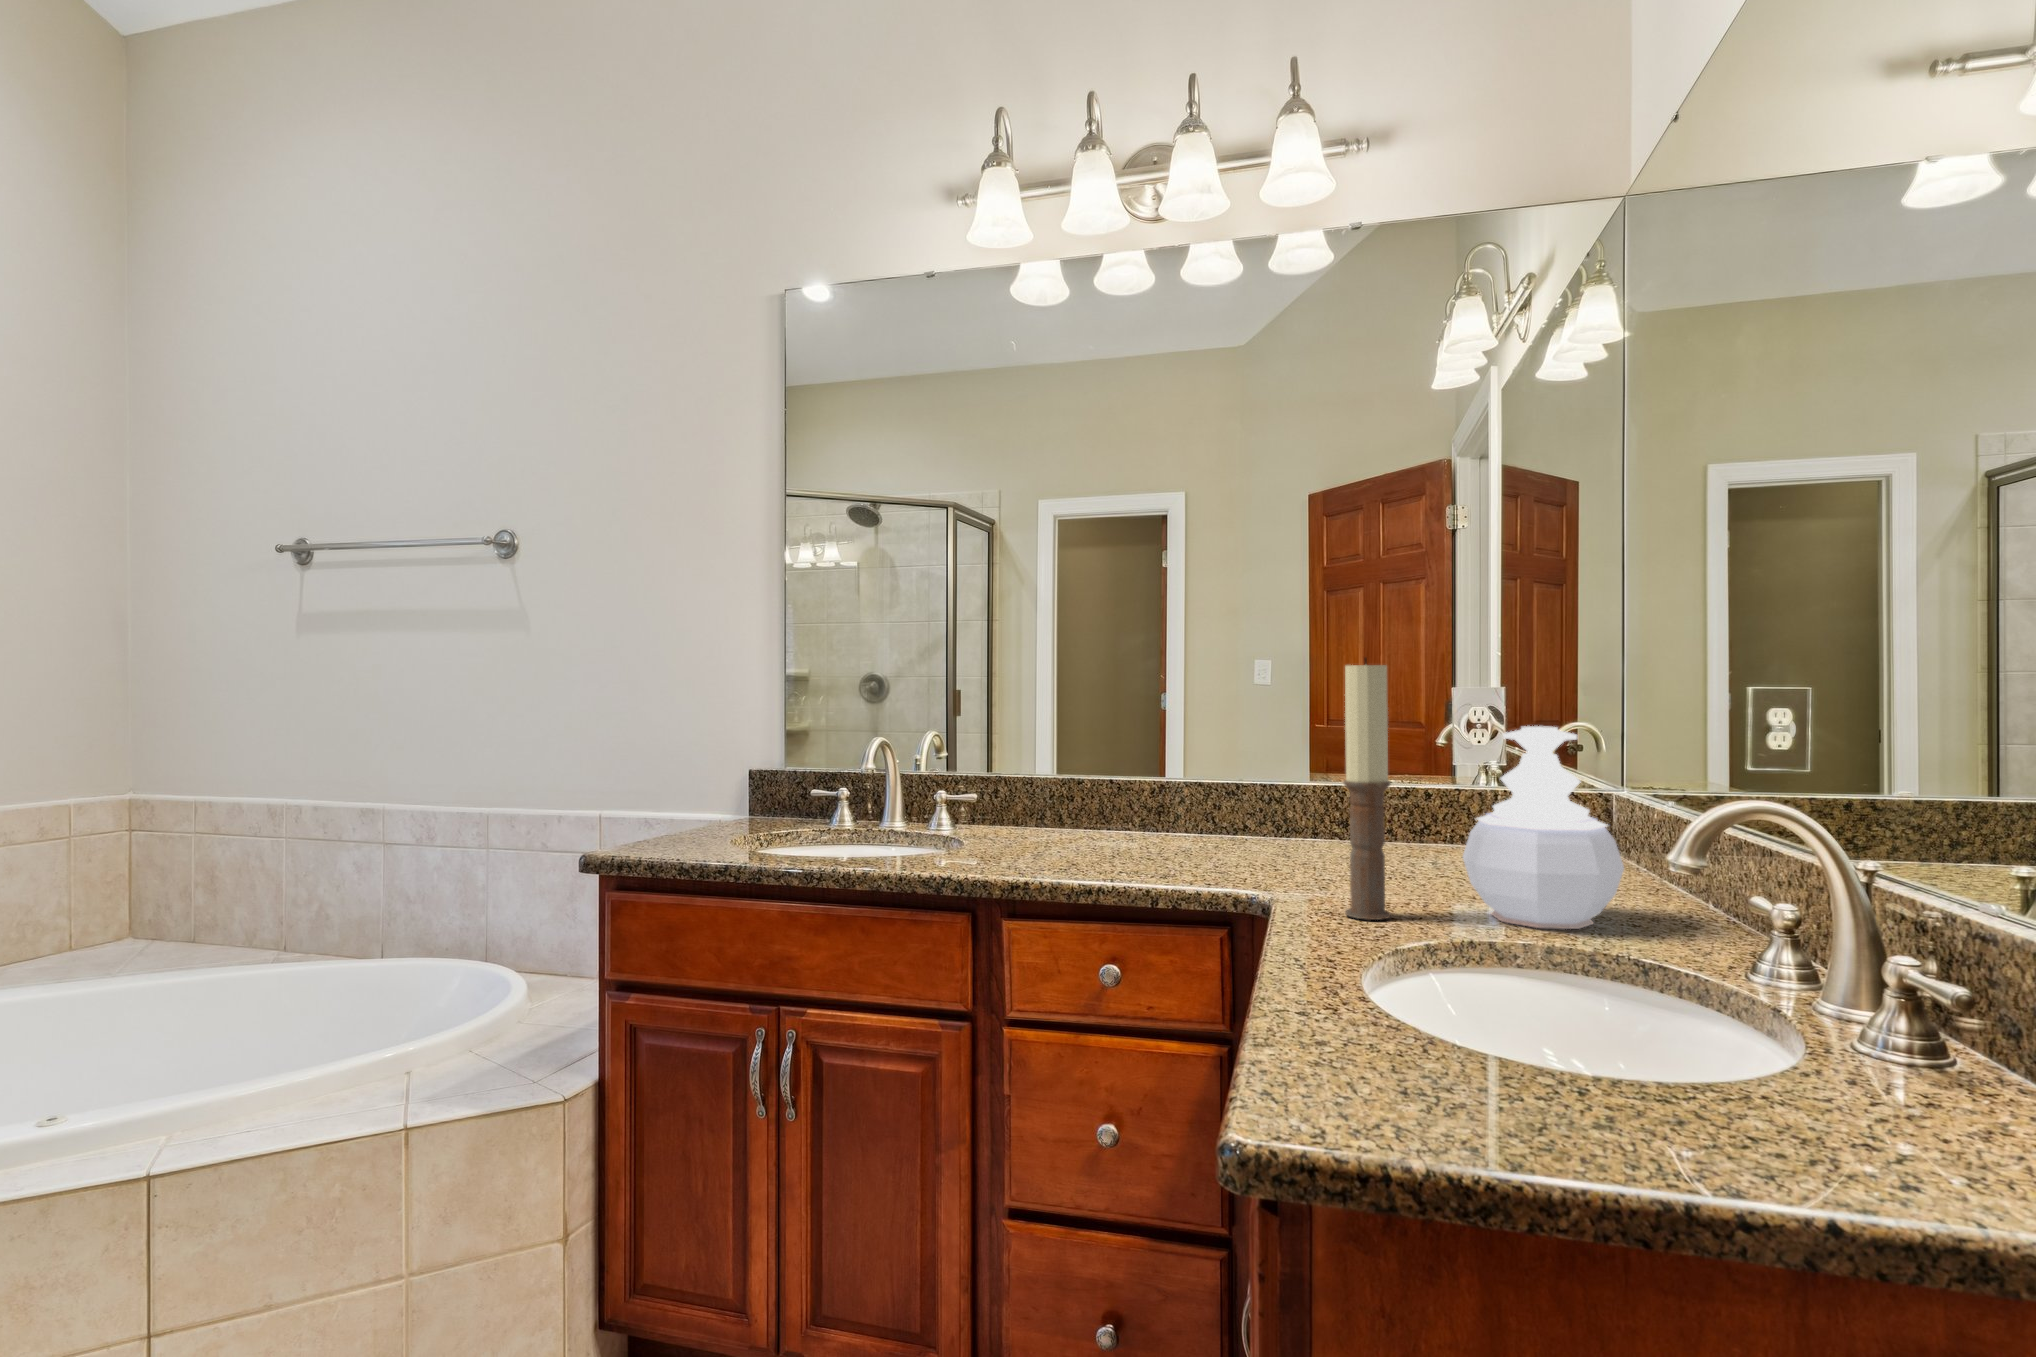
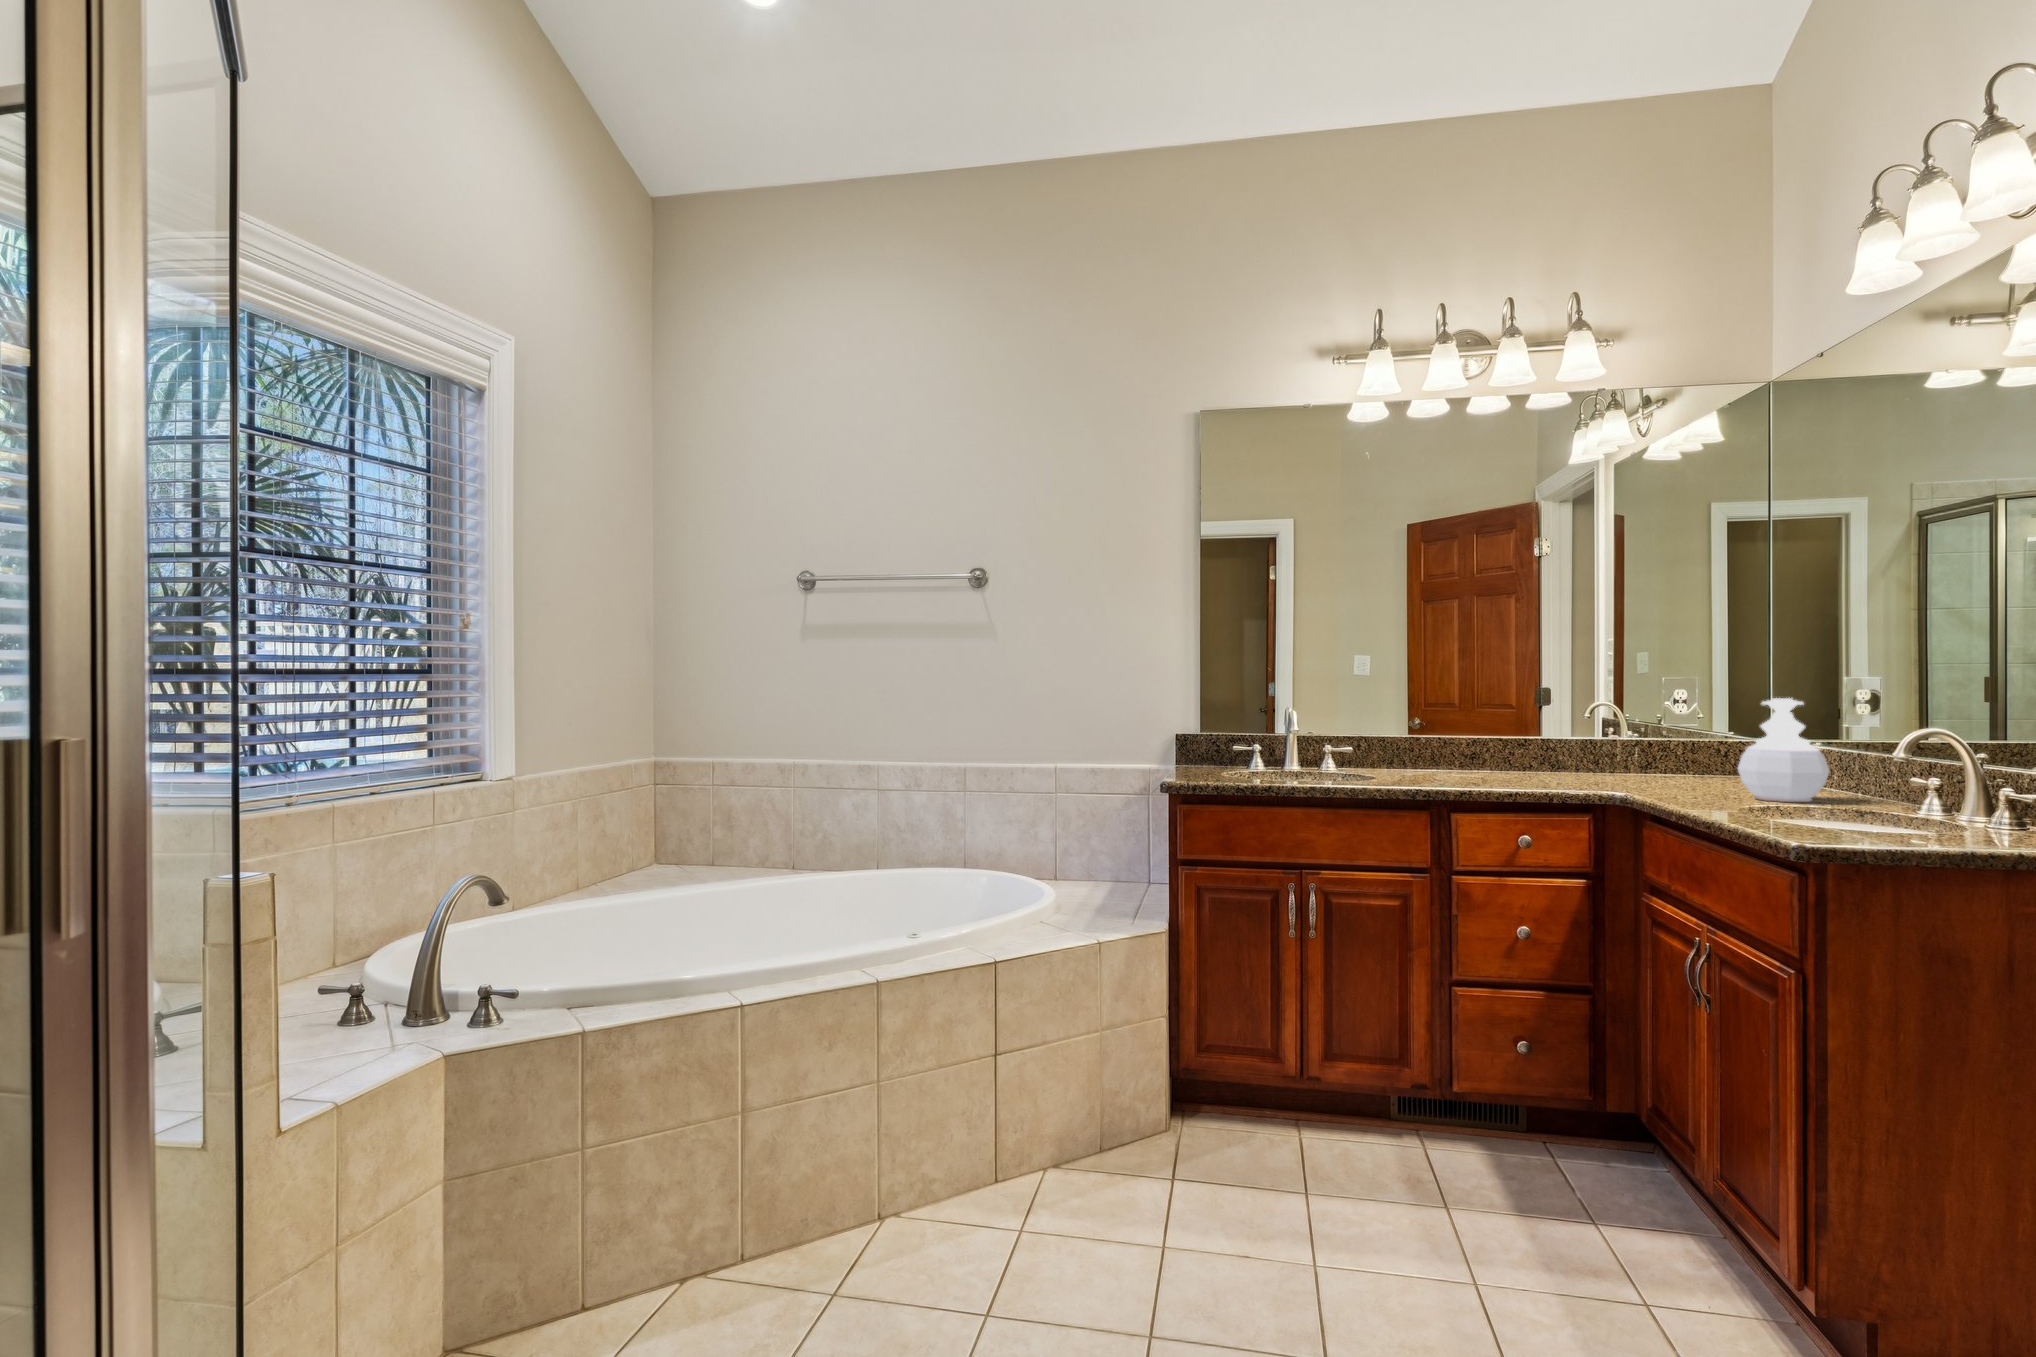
candle: present [1344,658,1391,920] -> none [1679,661,1707,800]

